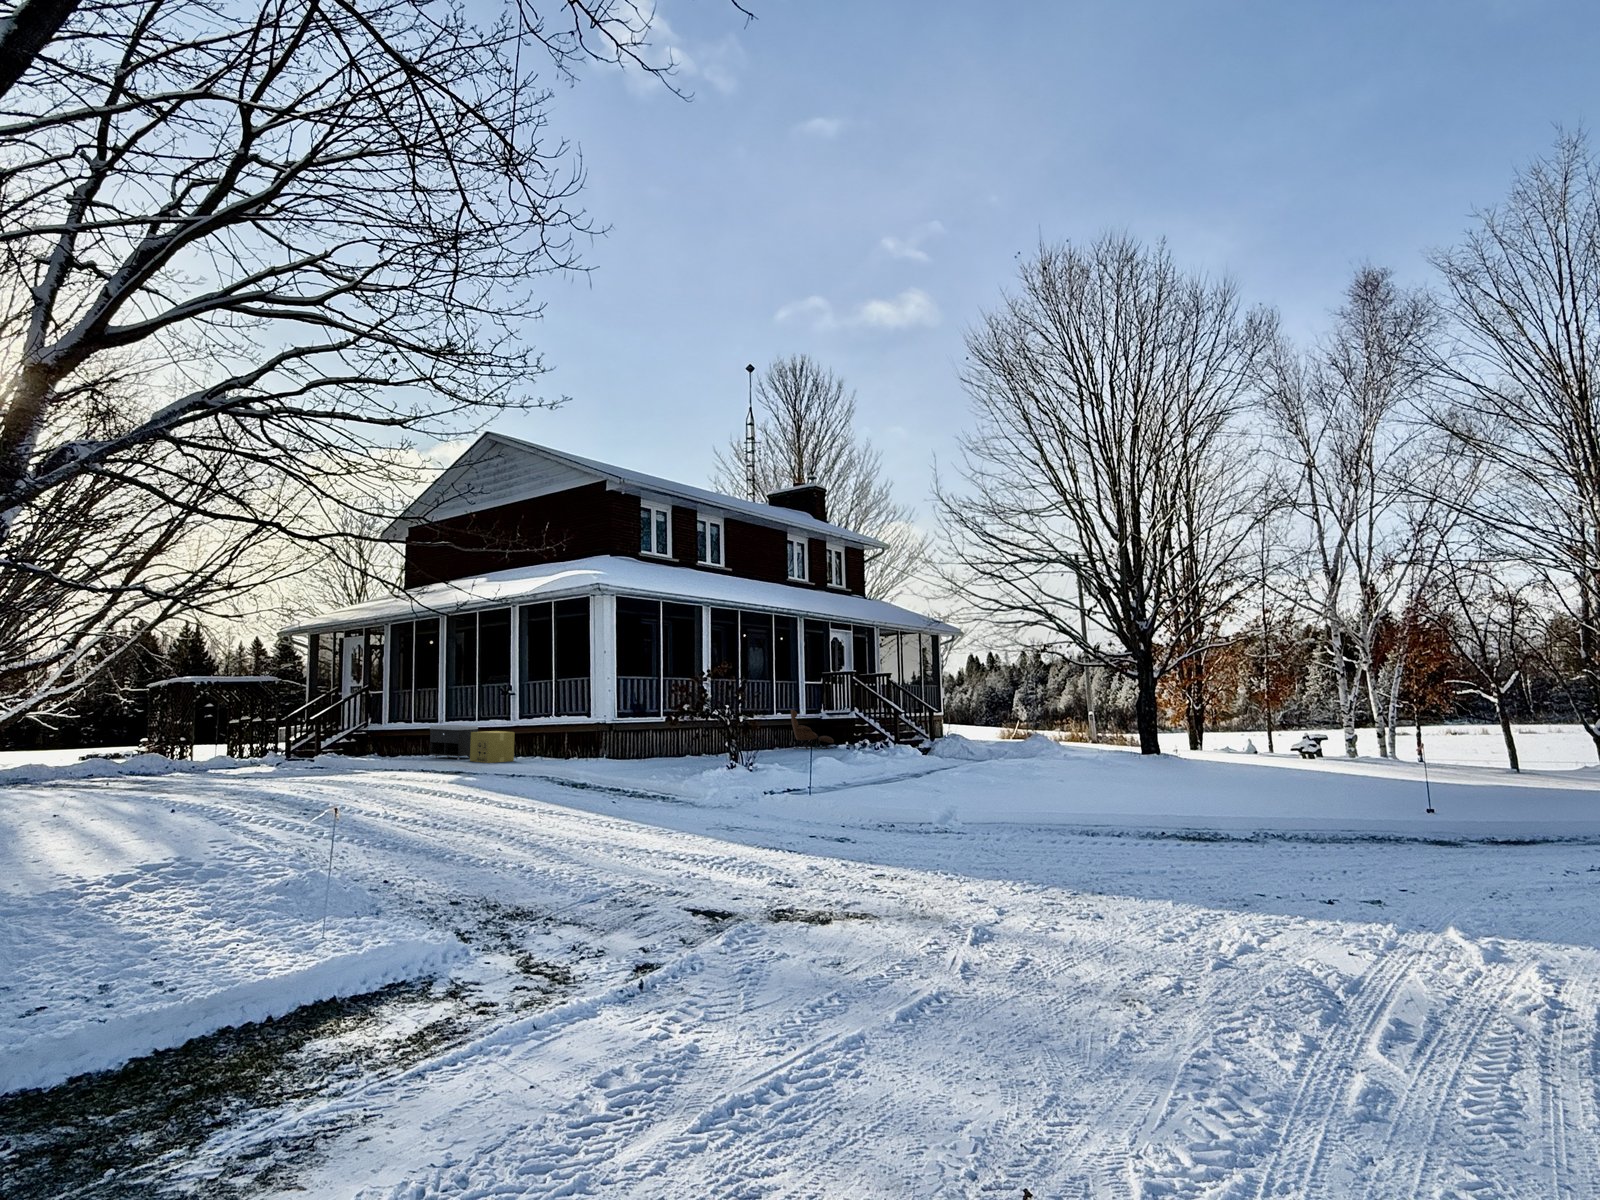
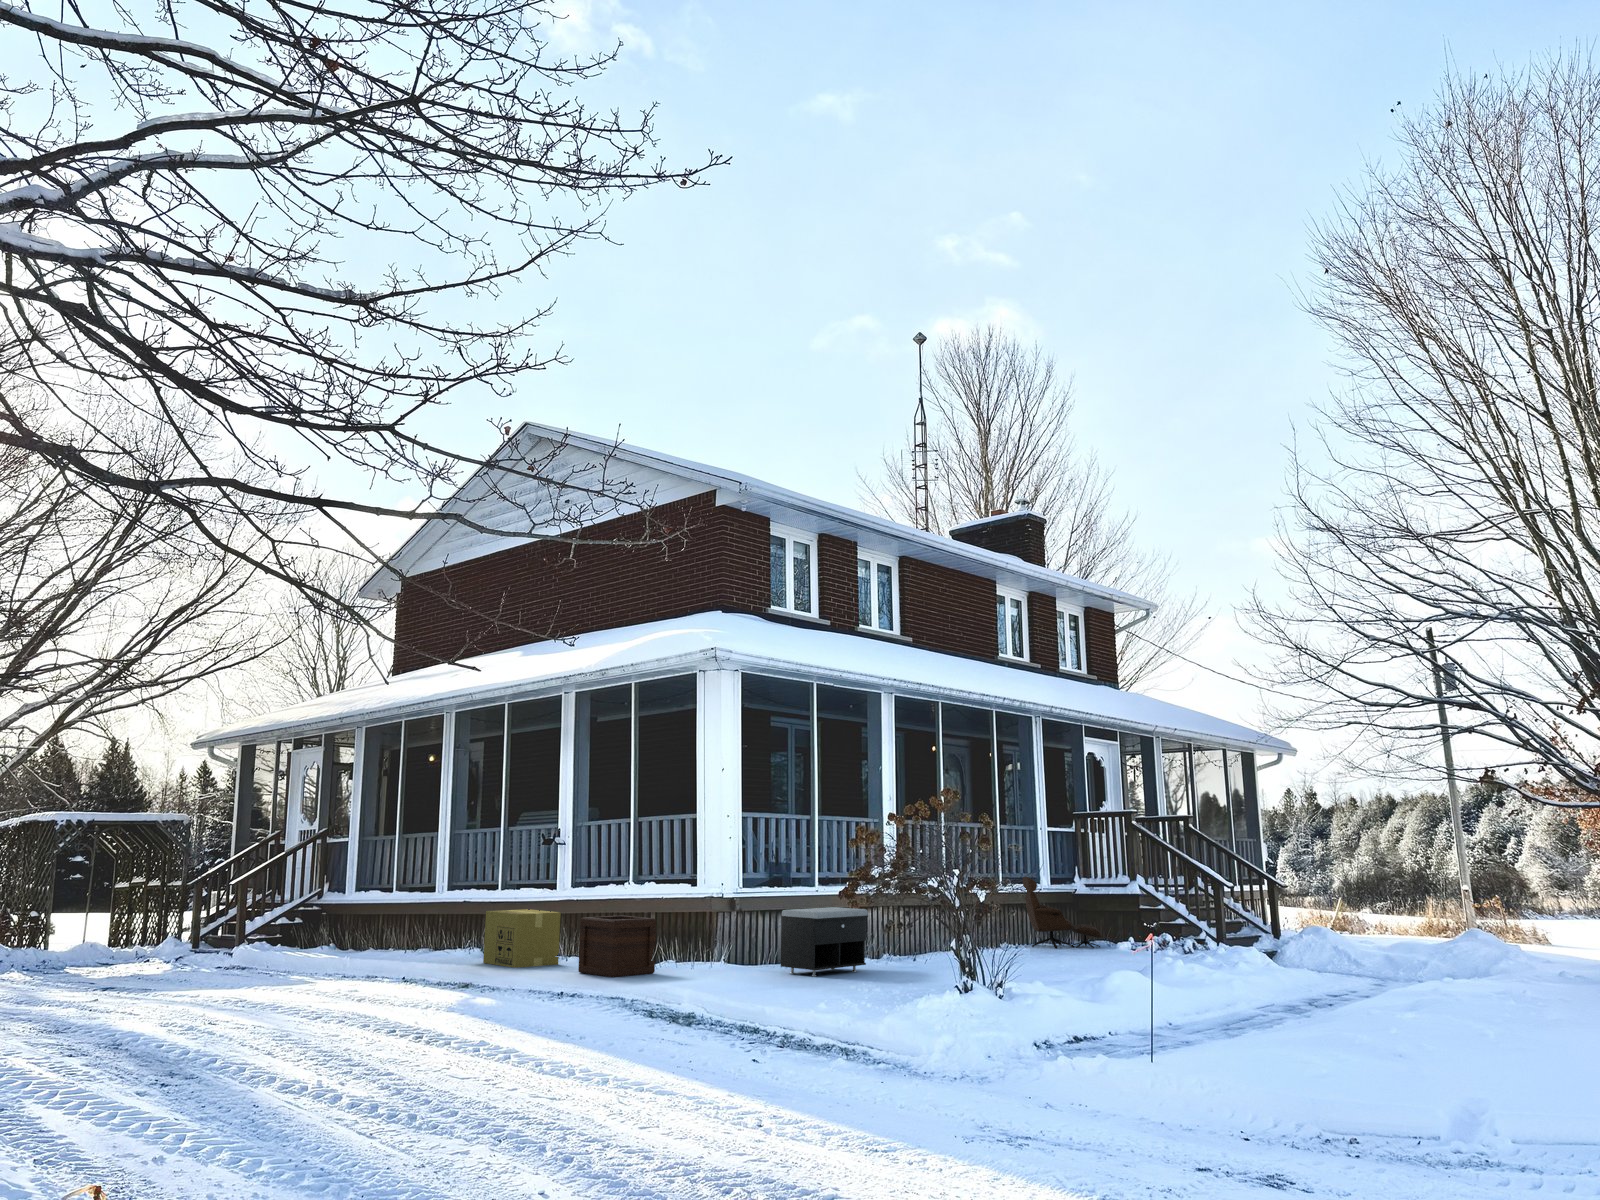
storage bench: present [430,725,478,760] -> present [781,907,868,976]
wooden crate: none [525,733,569,766] -> present [578,916,656,977]

